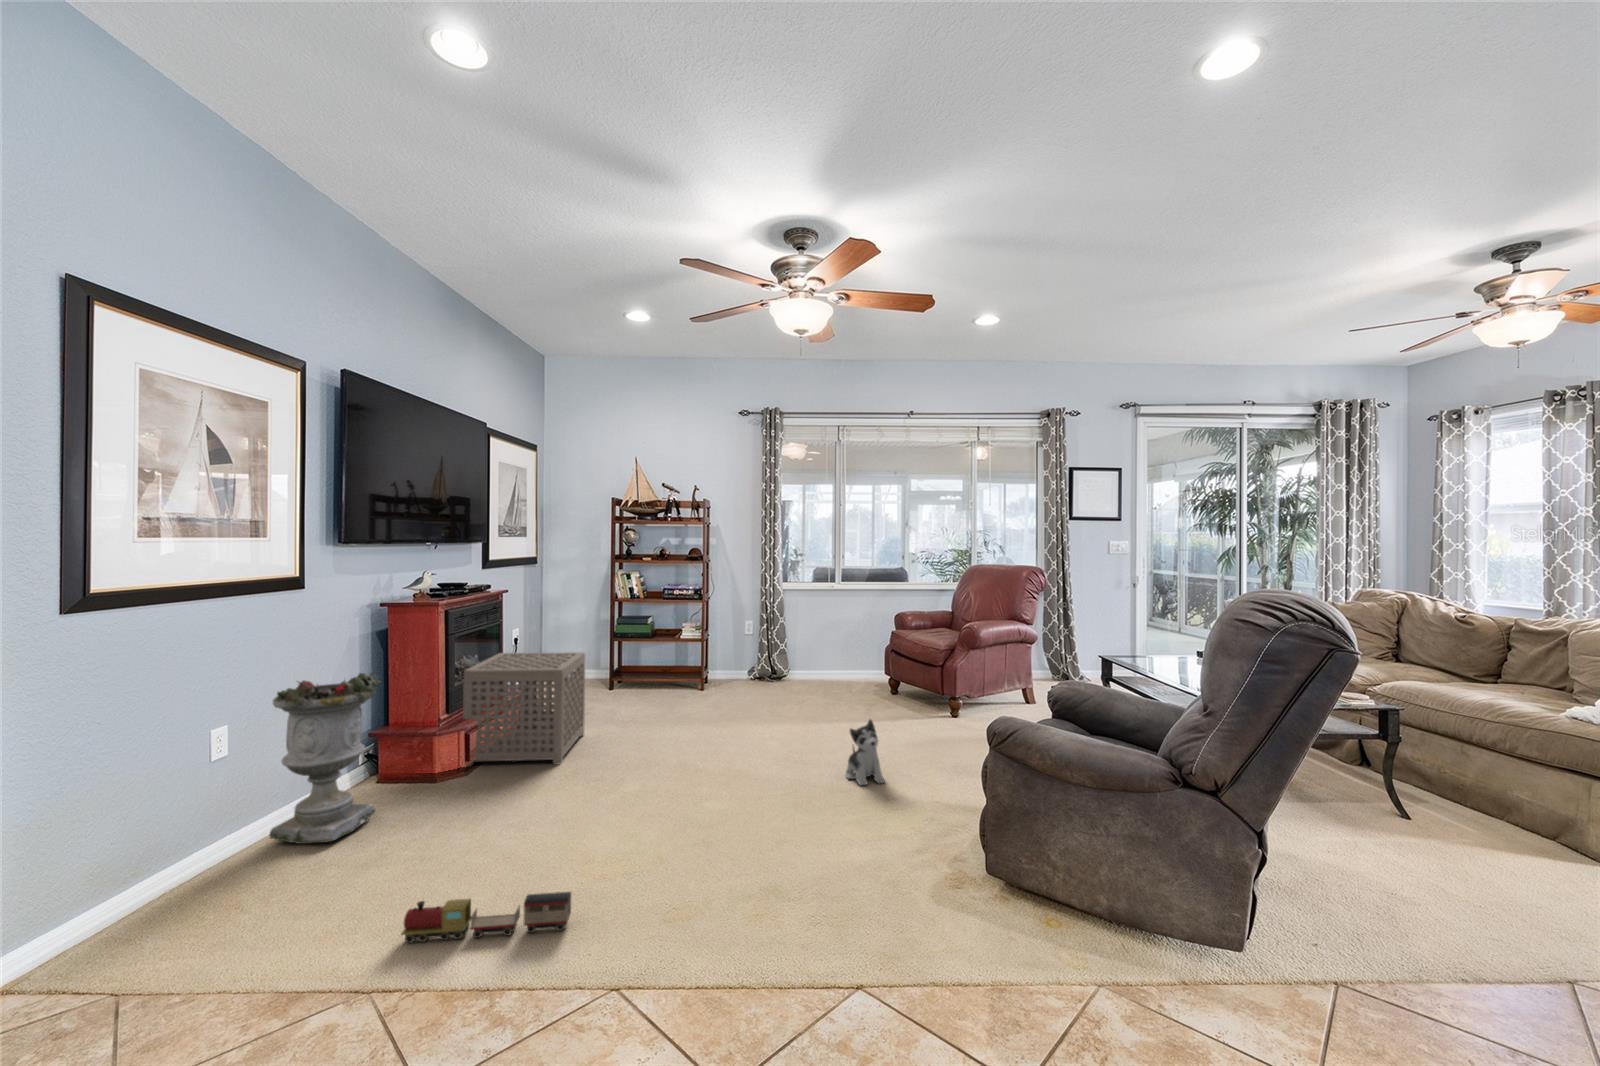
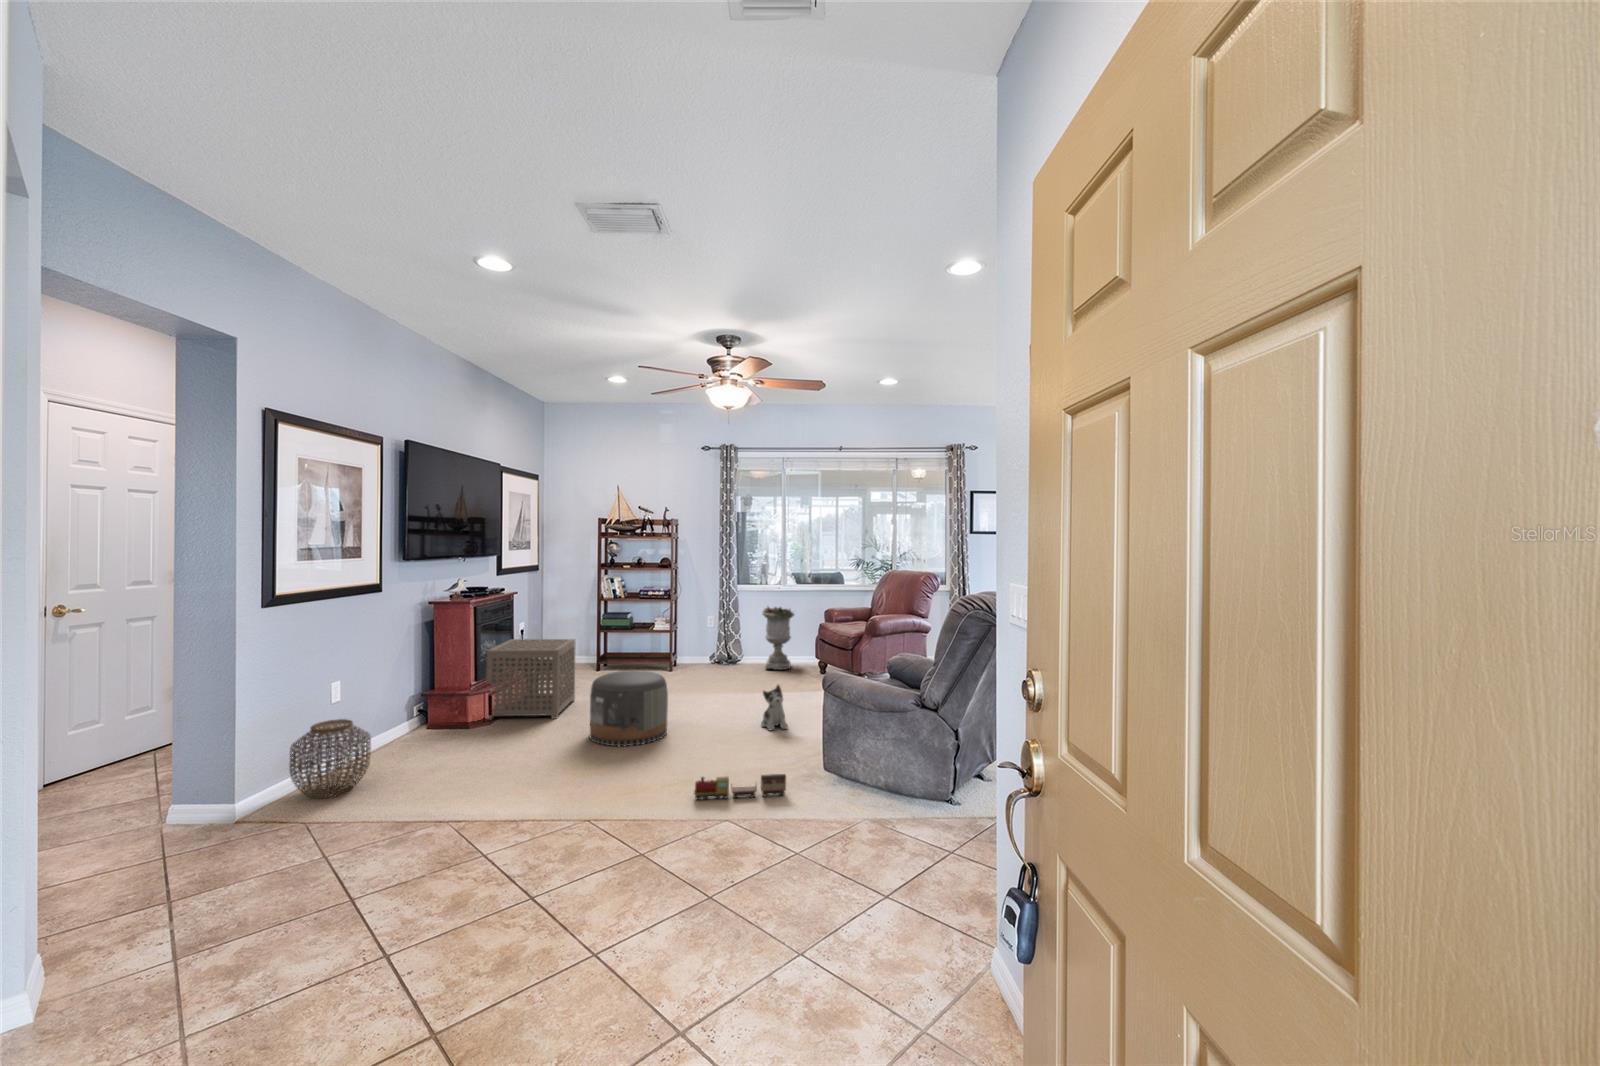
planter: present [270,673,381,844] -> present [763,607,794,670]
pouf: none [608,700,718,816] -> present [590,670,668,746]
woven basket: none [108,795,259,936] -> present [289,719,371,799]
toy train: present [401,892,571,943] -> present [694,774,786,800]

